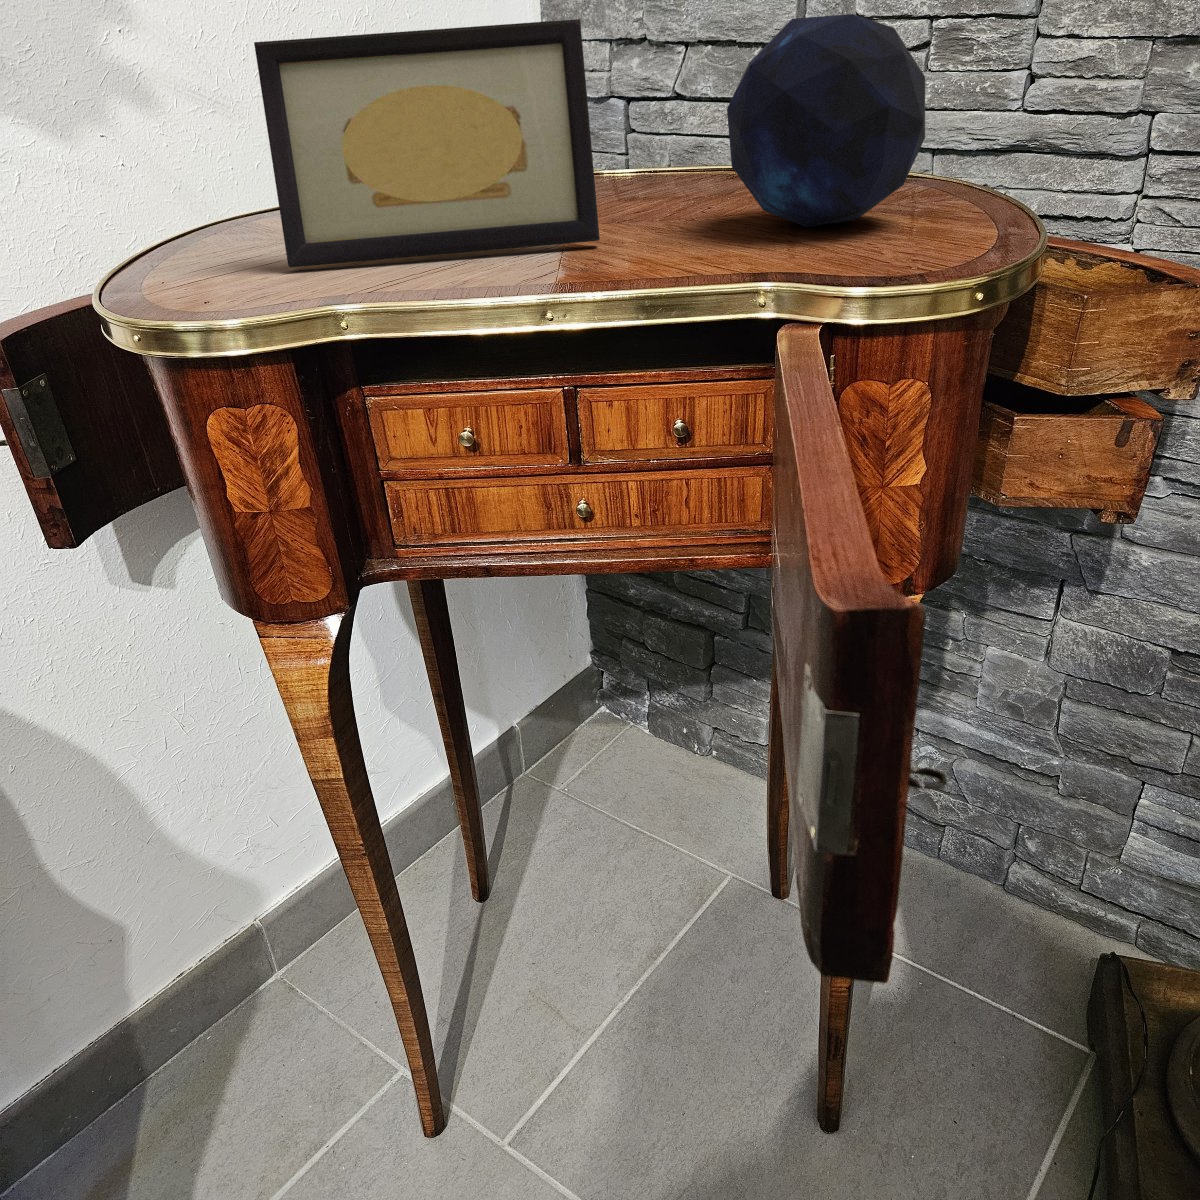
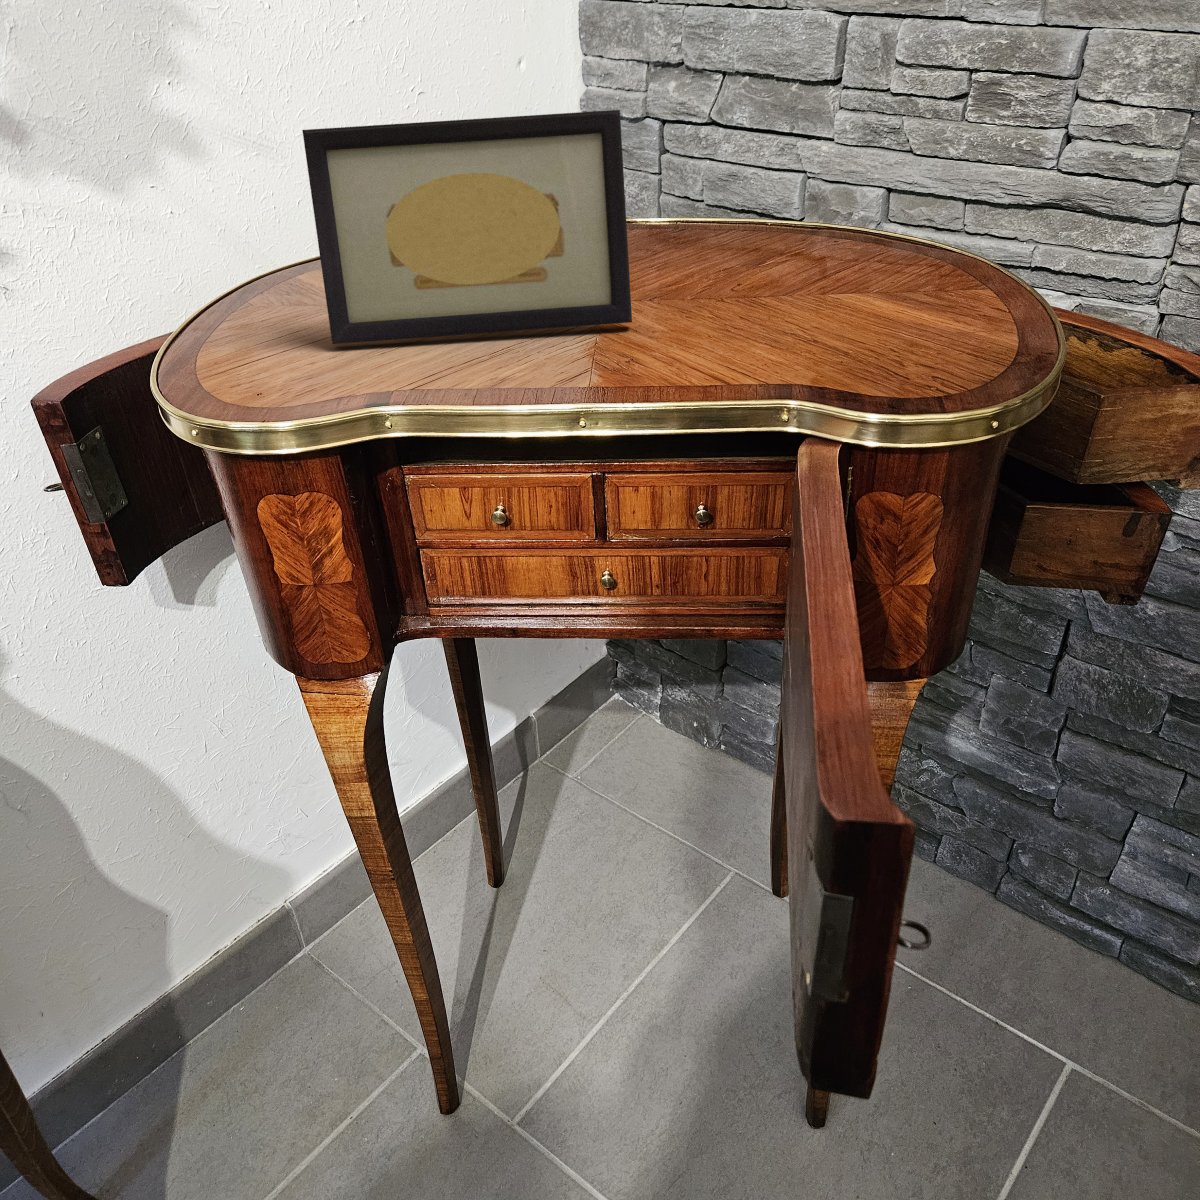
decorative orb: present [727,14,925,227] -> none [761,107,957,313]

